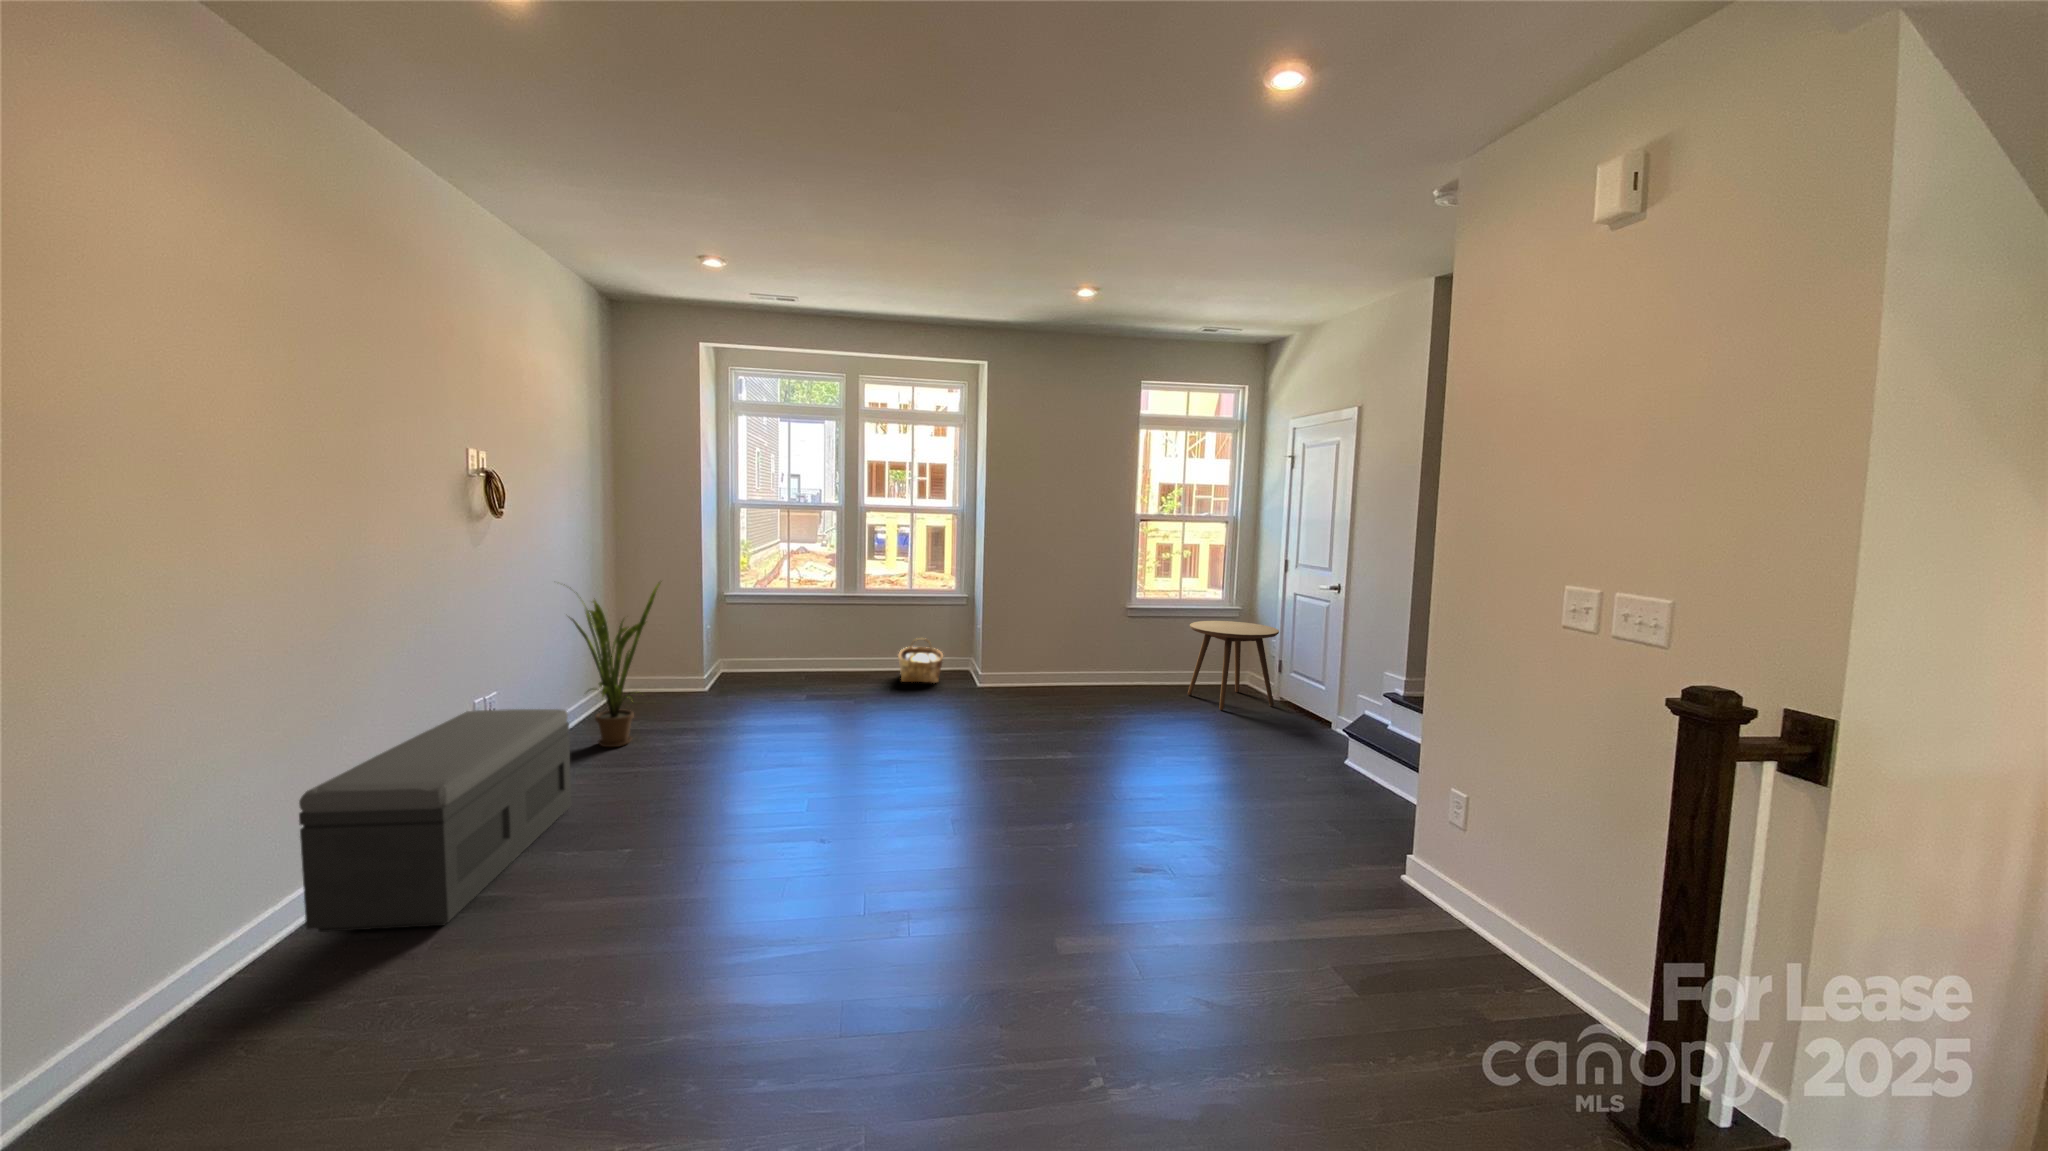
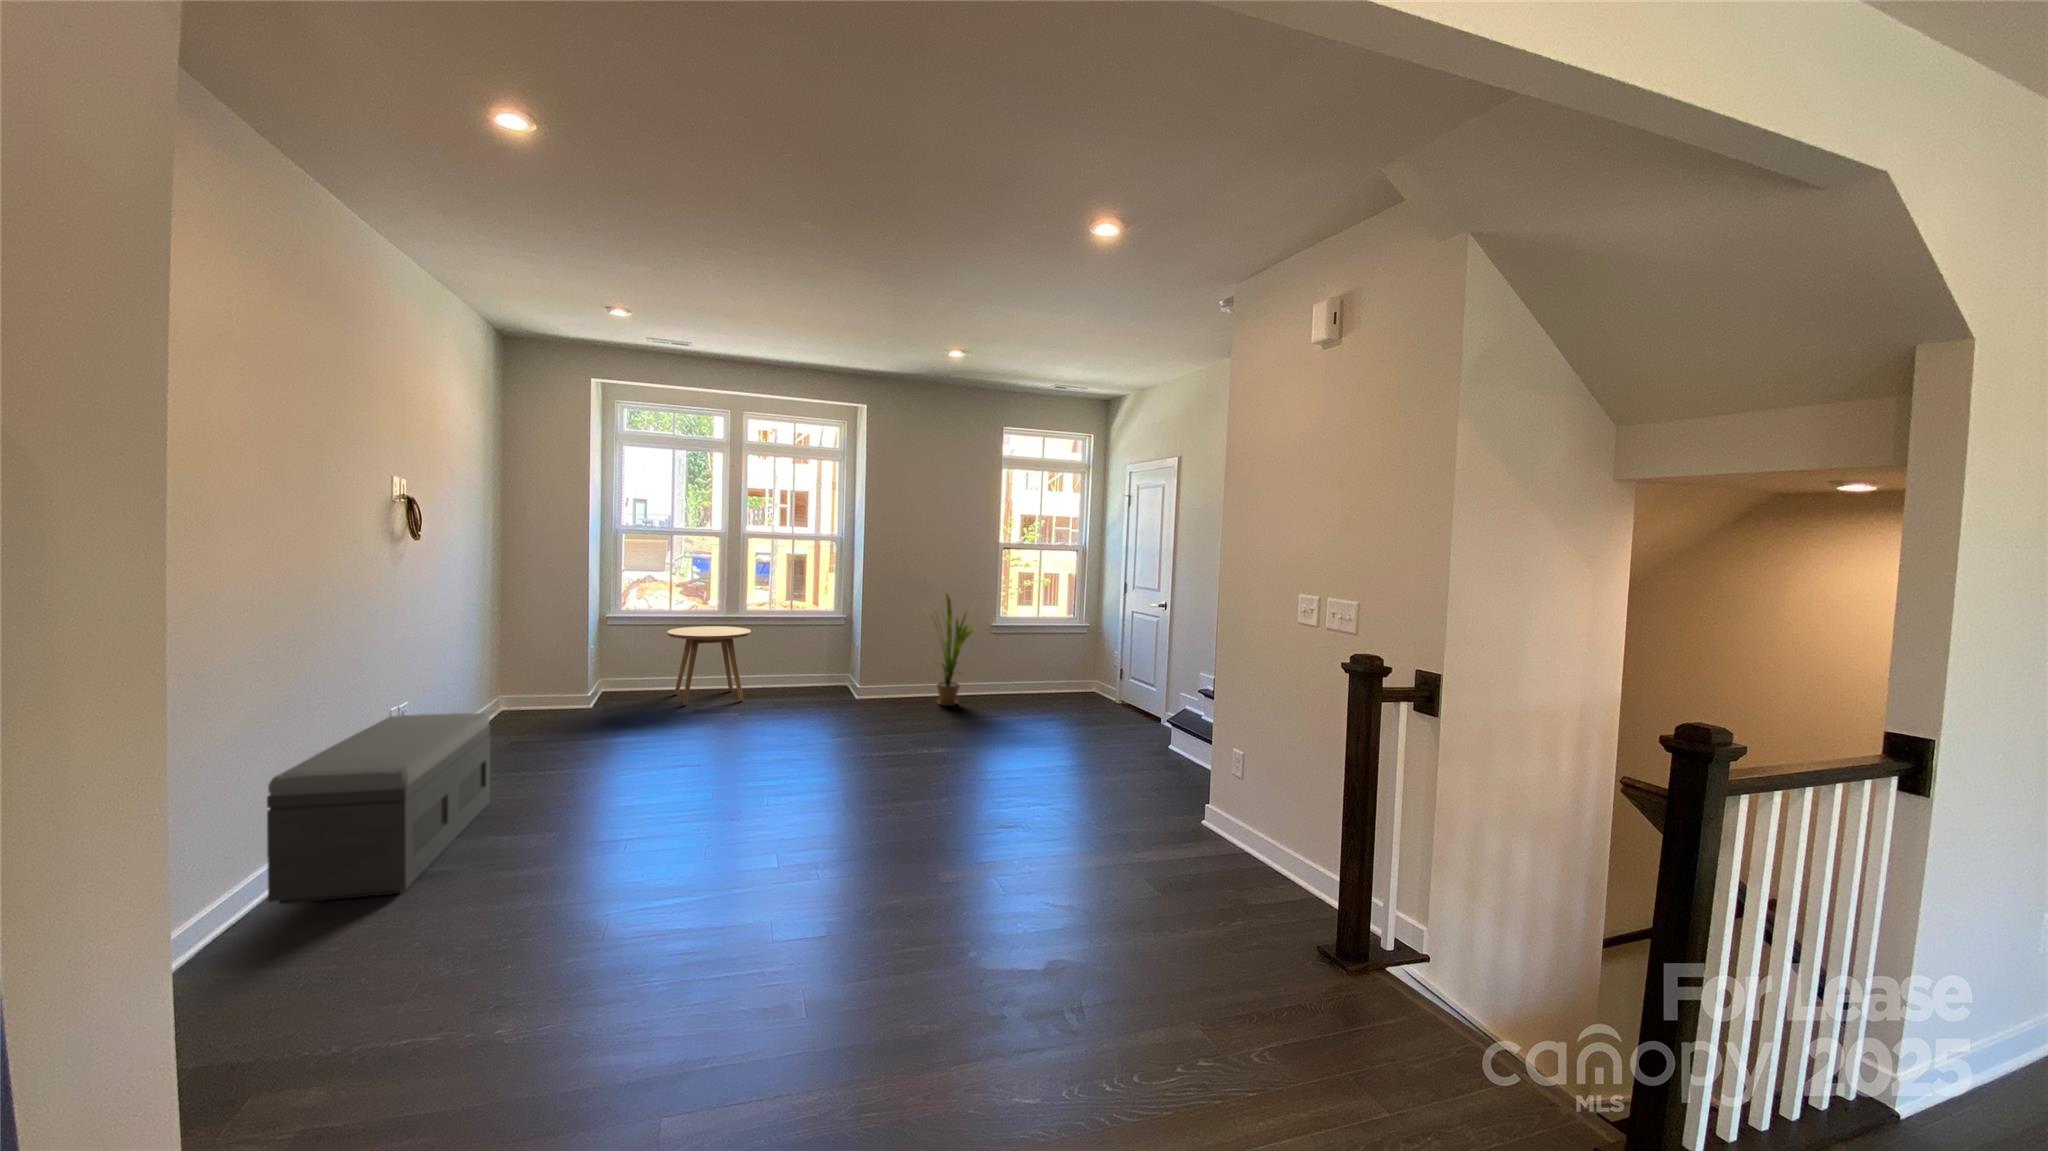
house plant: present [570,583,660,747] -> present [936,593,976,706]
side table: present [1188,621,1279,710] -> present [667,626,751,706]
woven basket: present [898,638,943,683] -> none [783,655,825,695]

